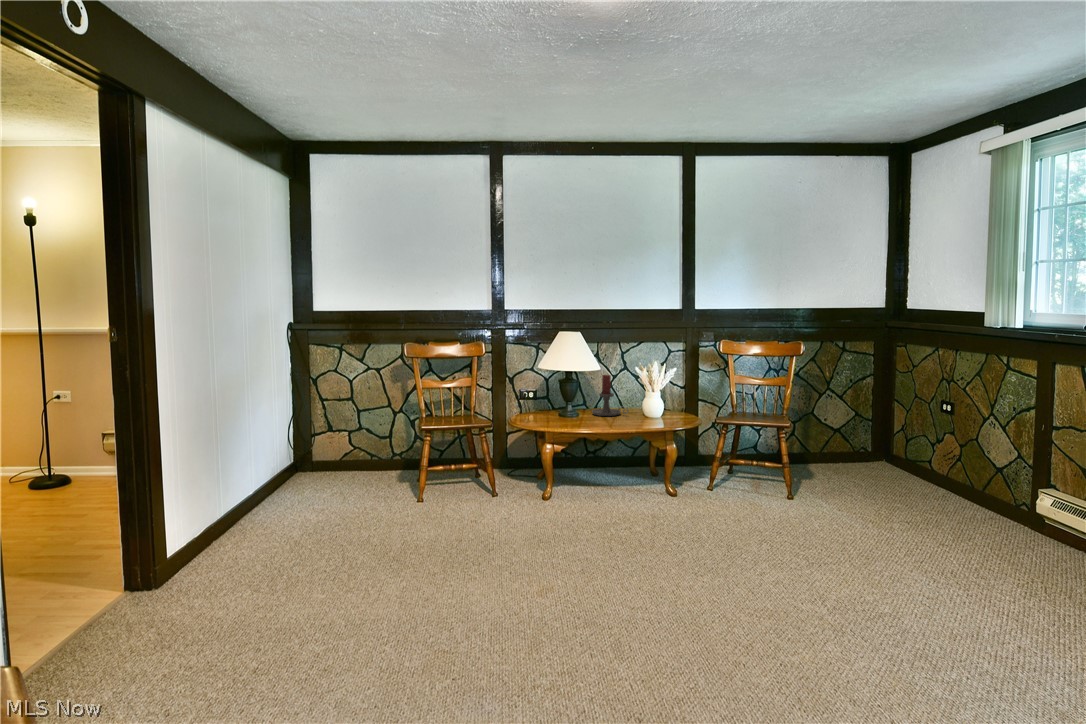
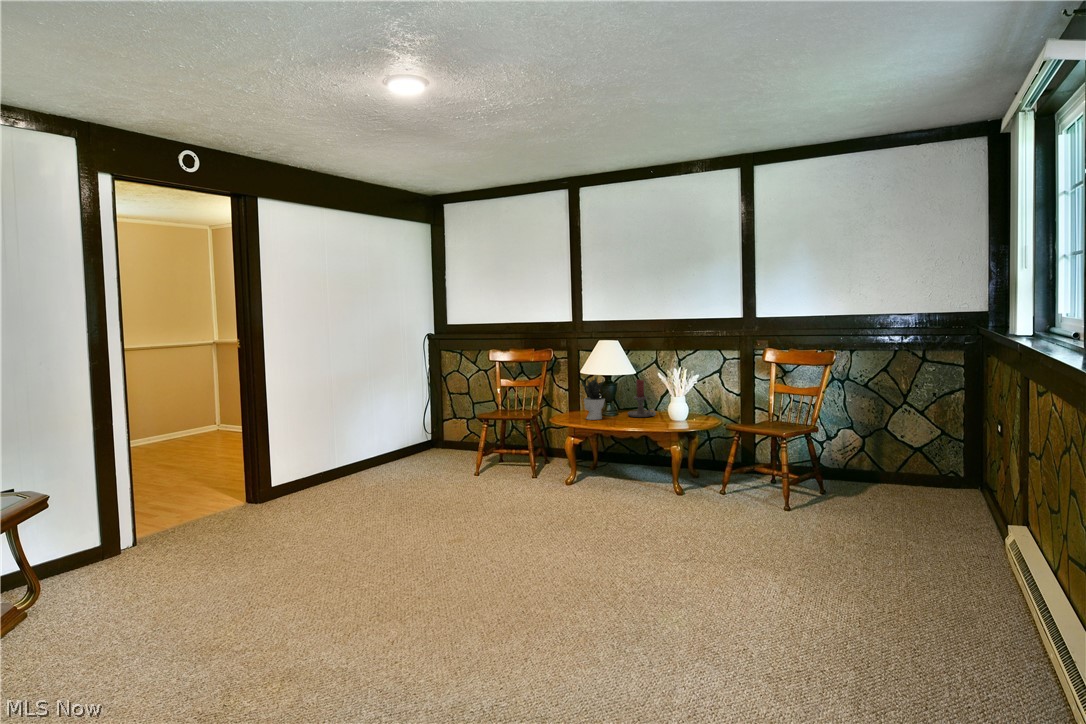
potted plant: none [551,369,587,422] -> present [583,376,608,420]

